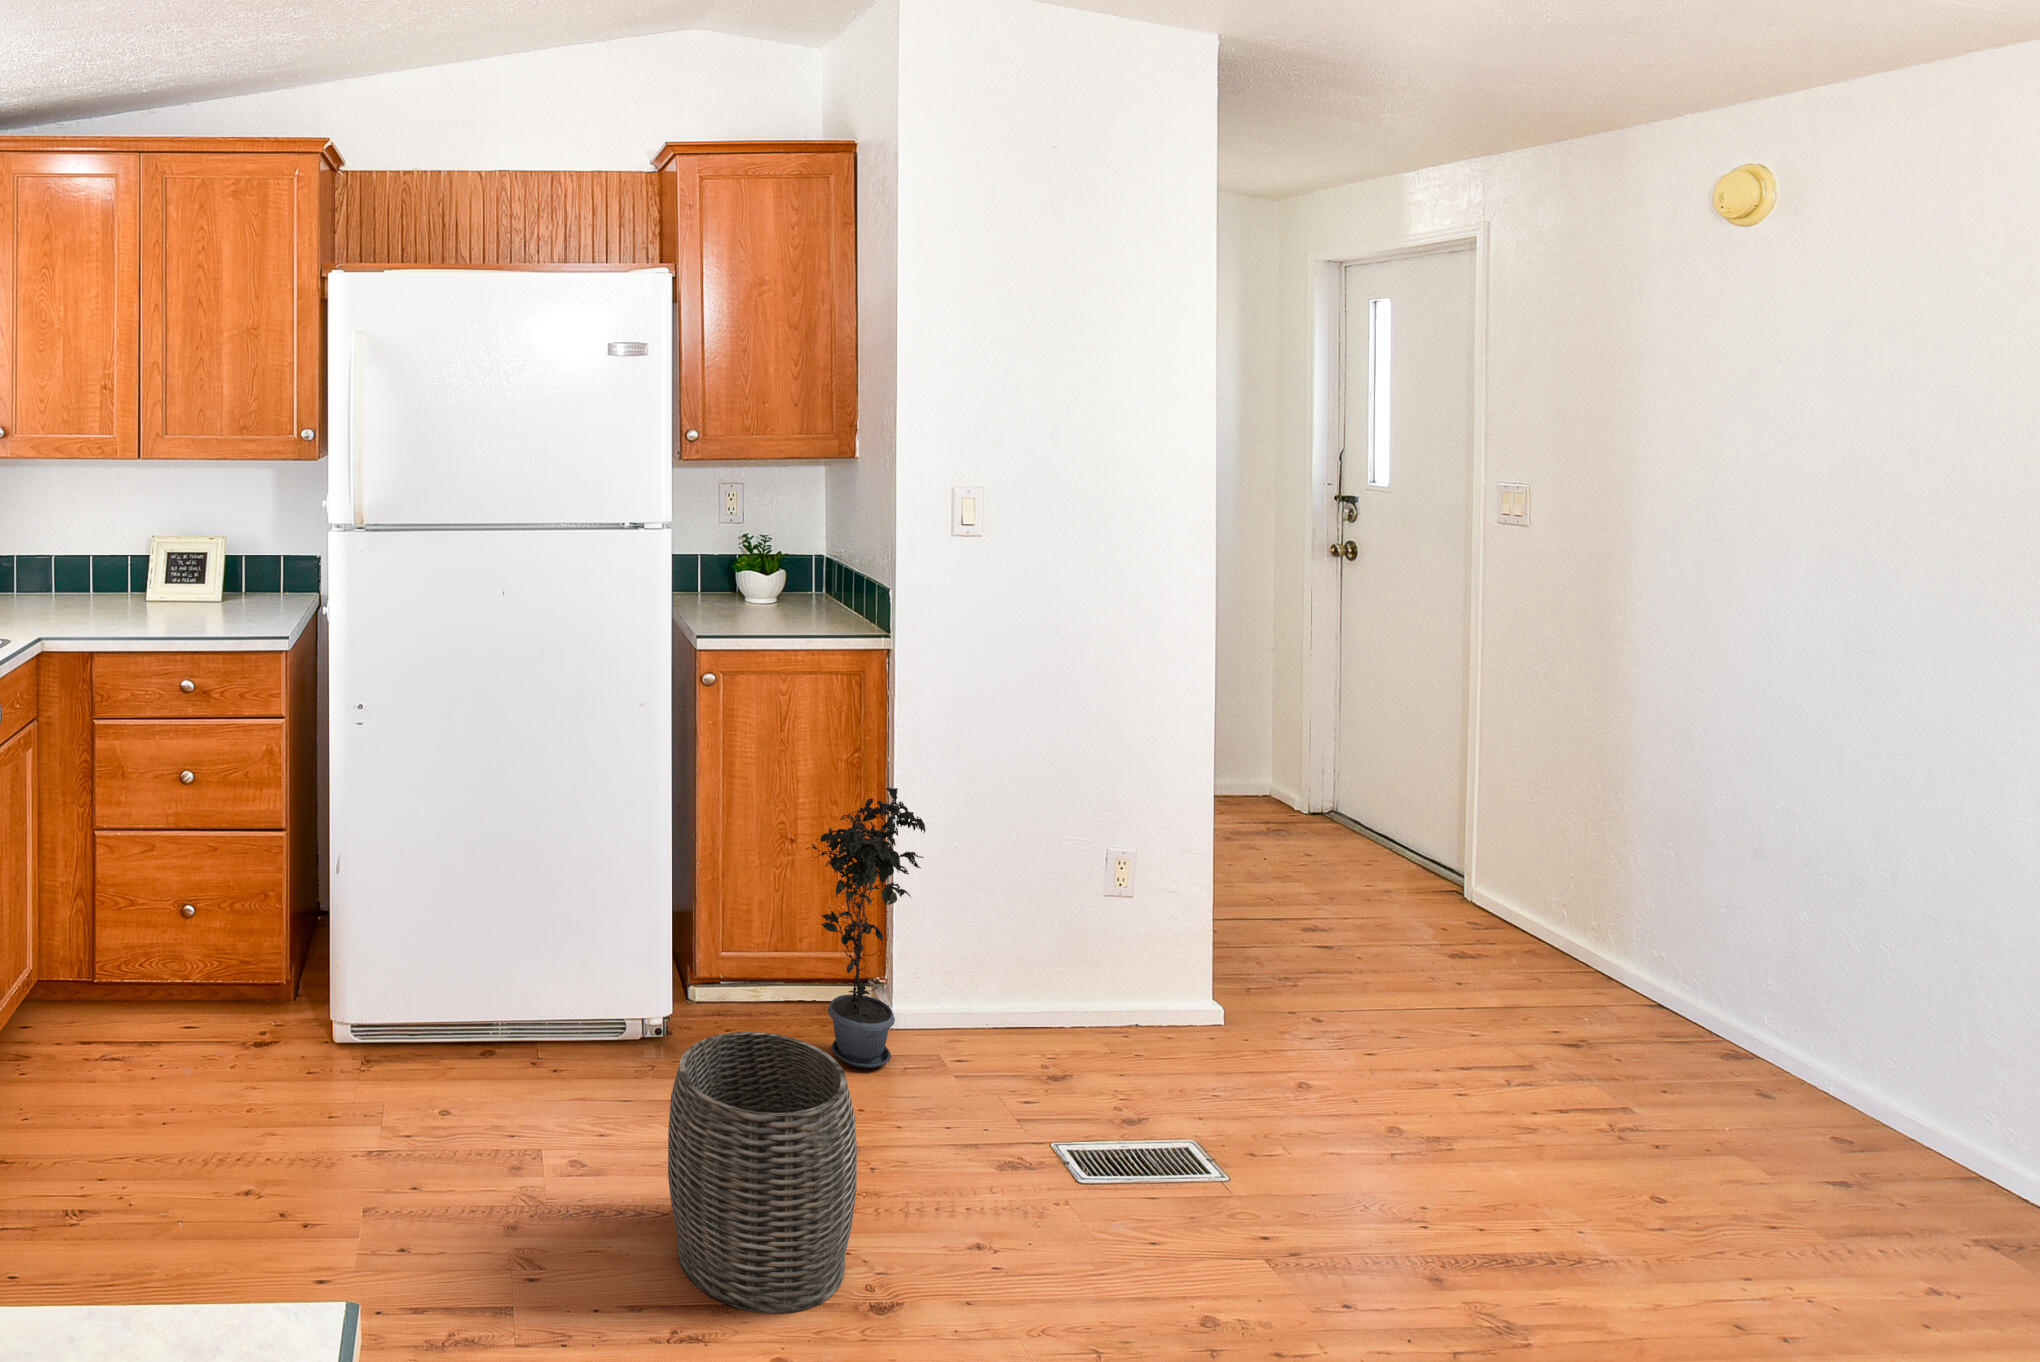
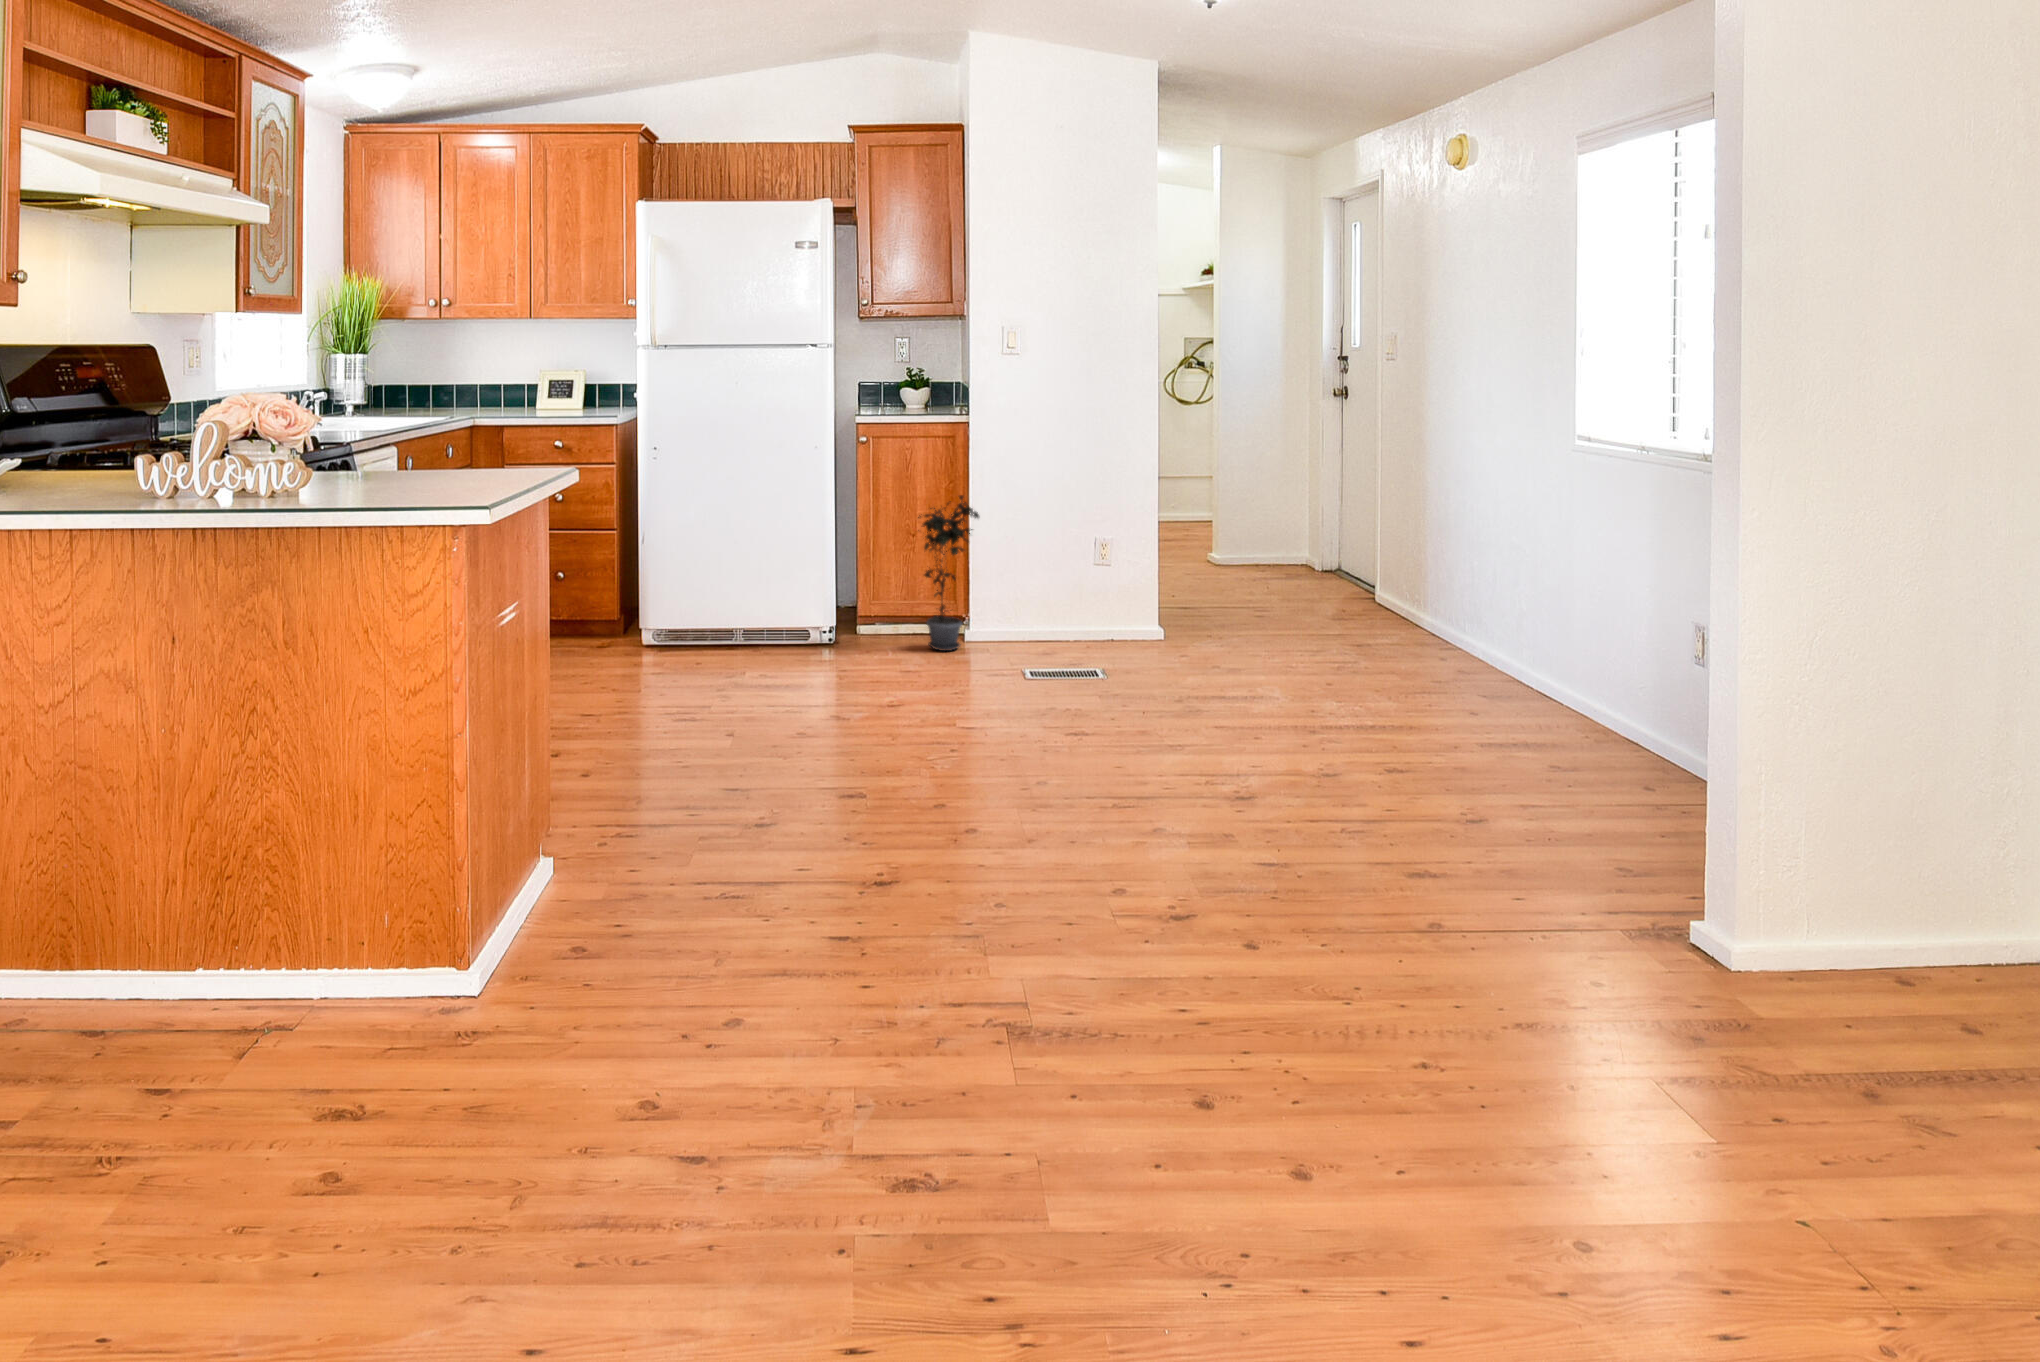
woven basket: present [668,1032,857,1313] -> none [802,593,896,704]

